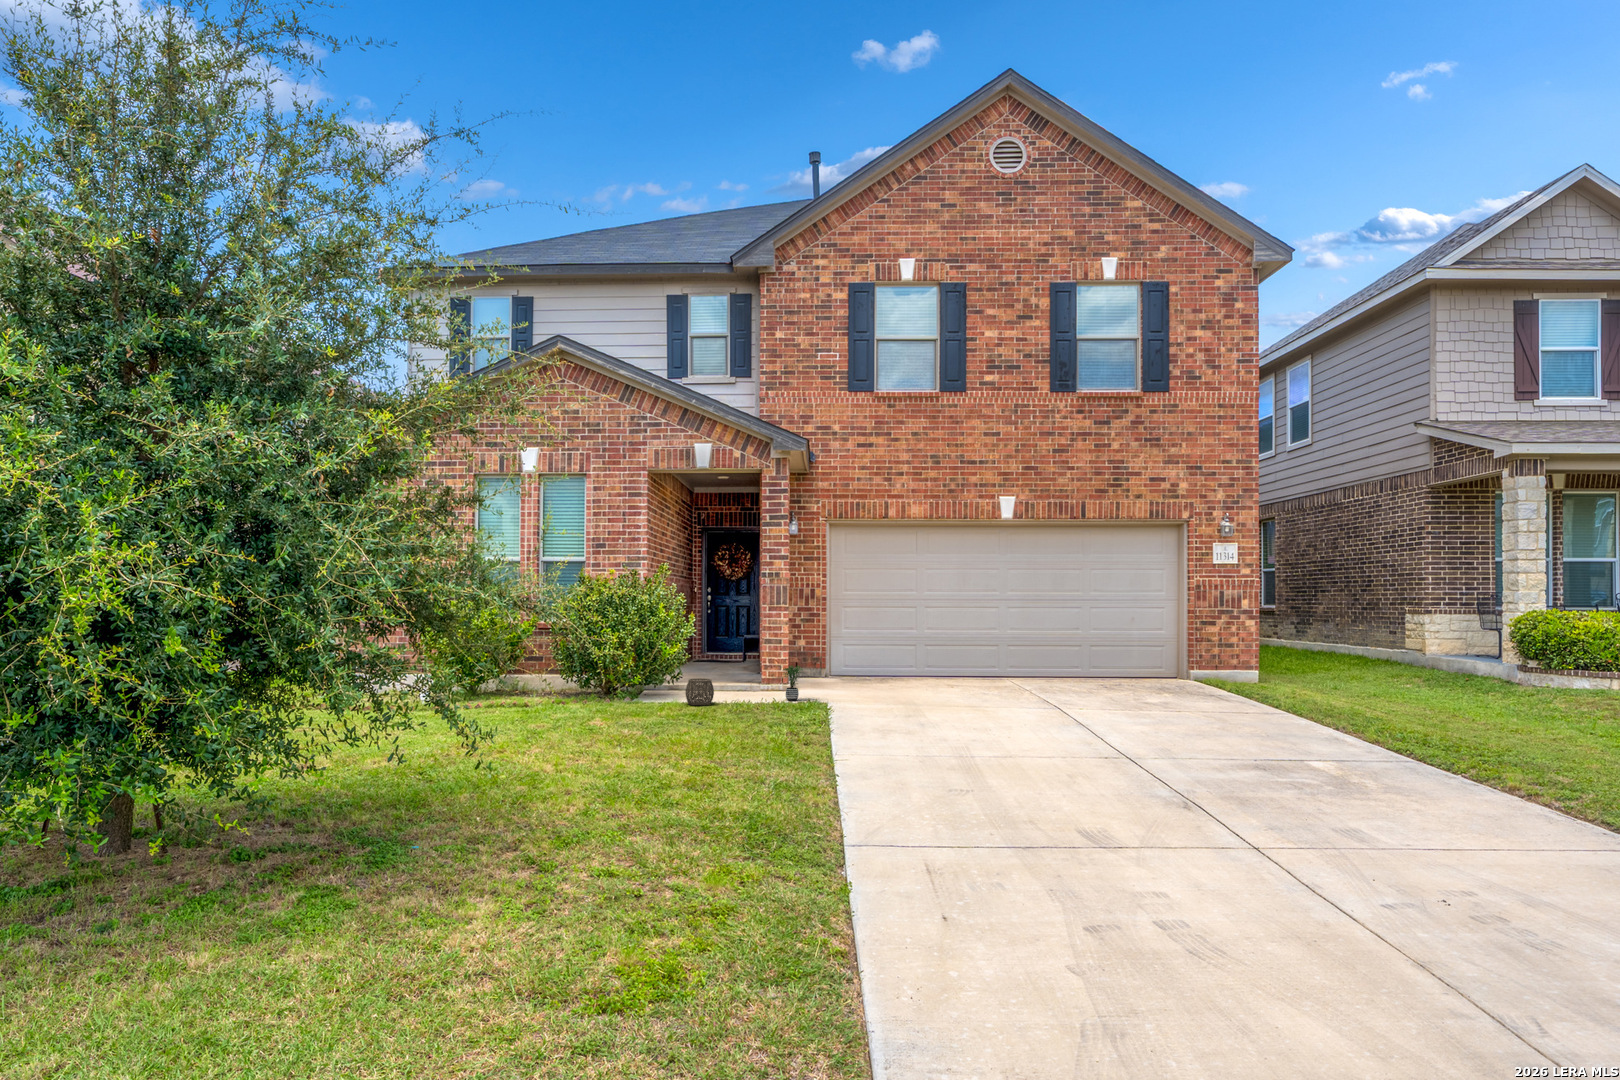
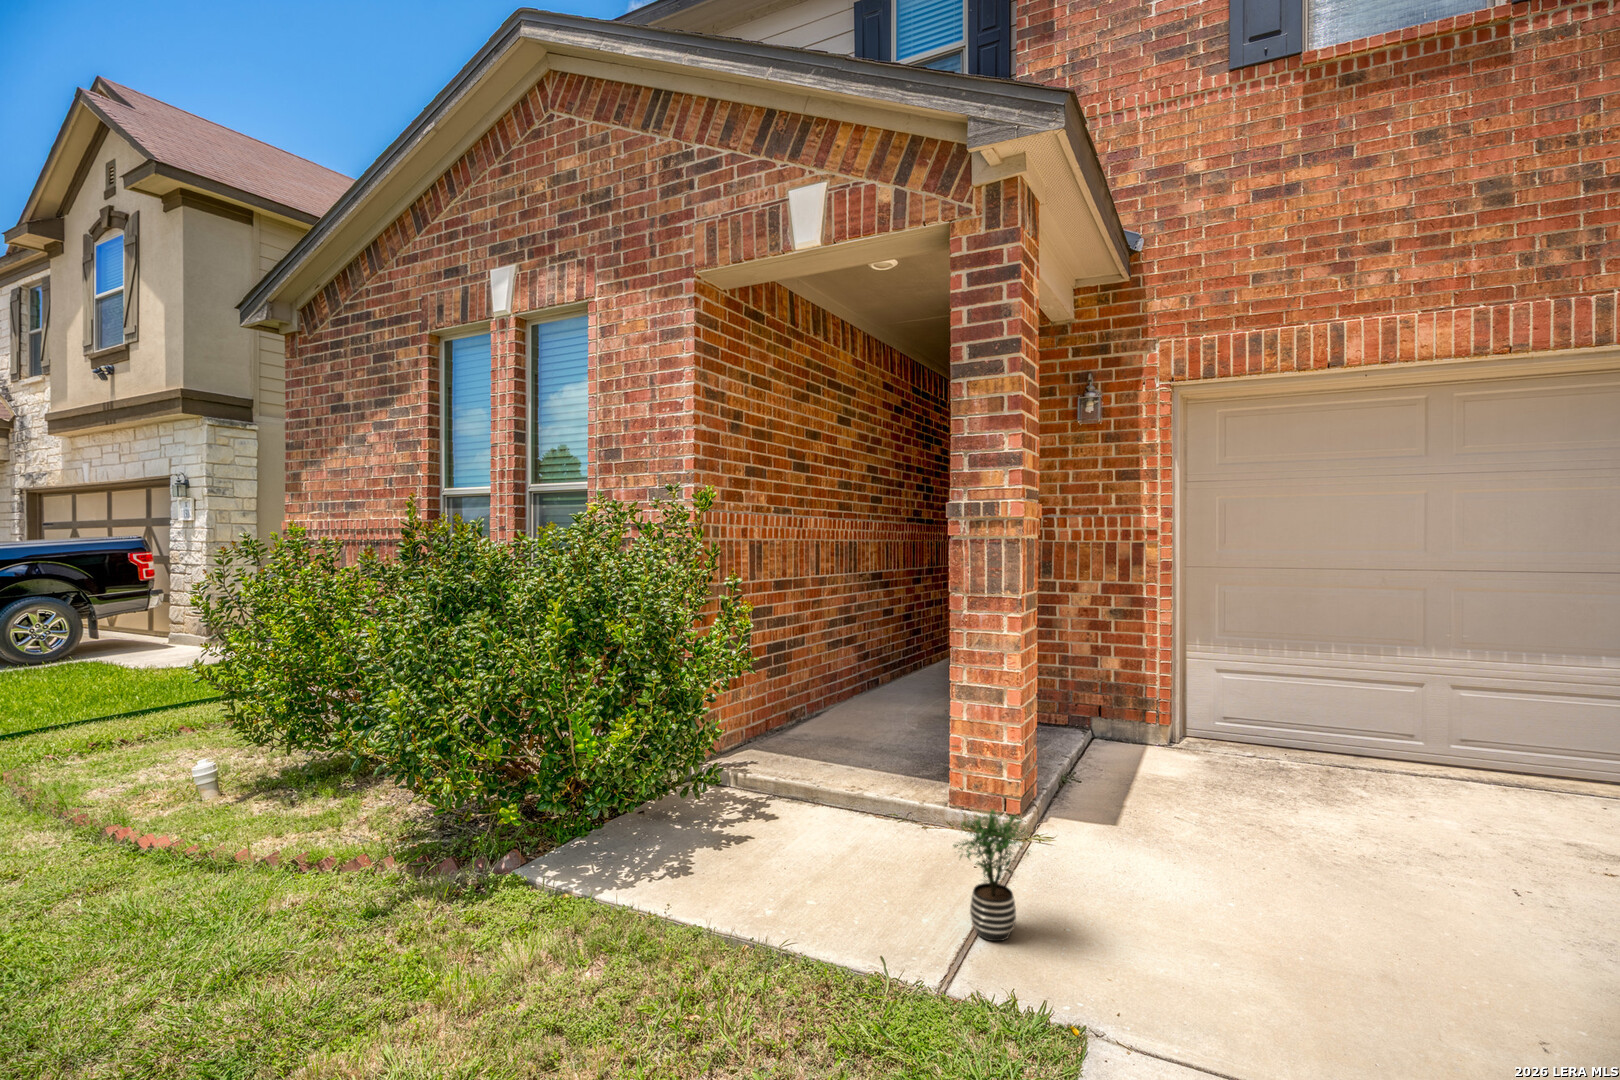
woven basket: present [685,678,714,705] -> none [638,822,730,927]

